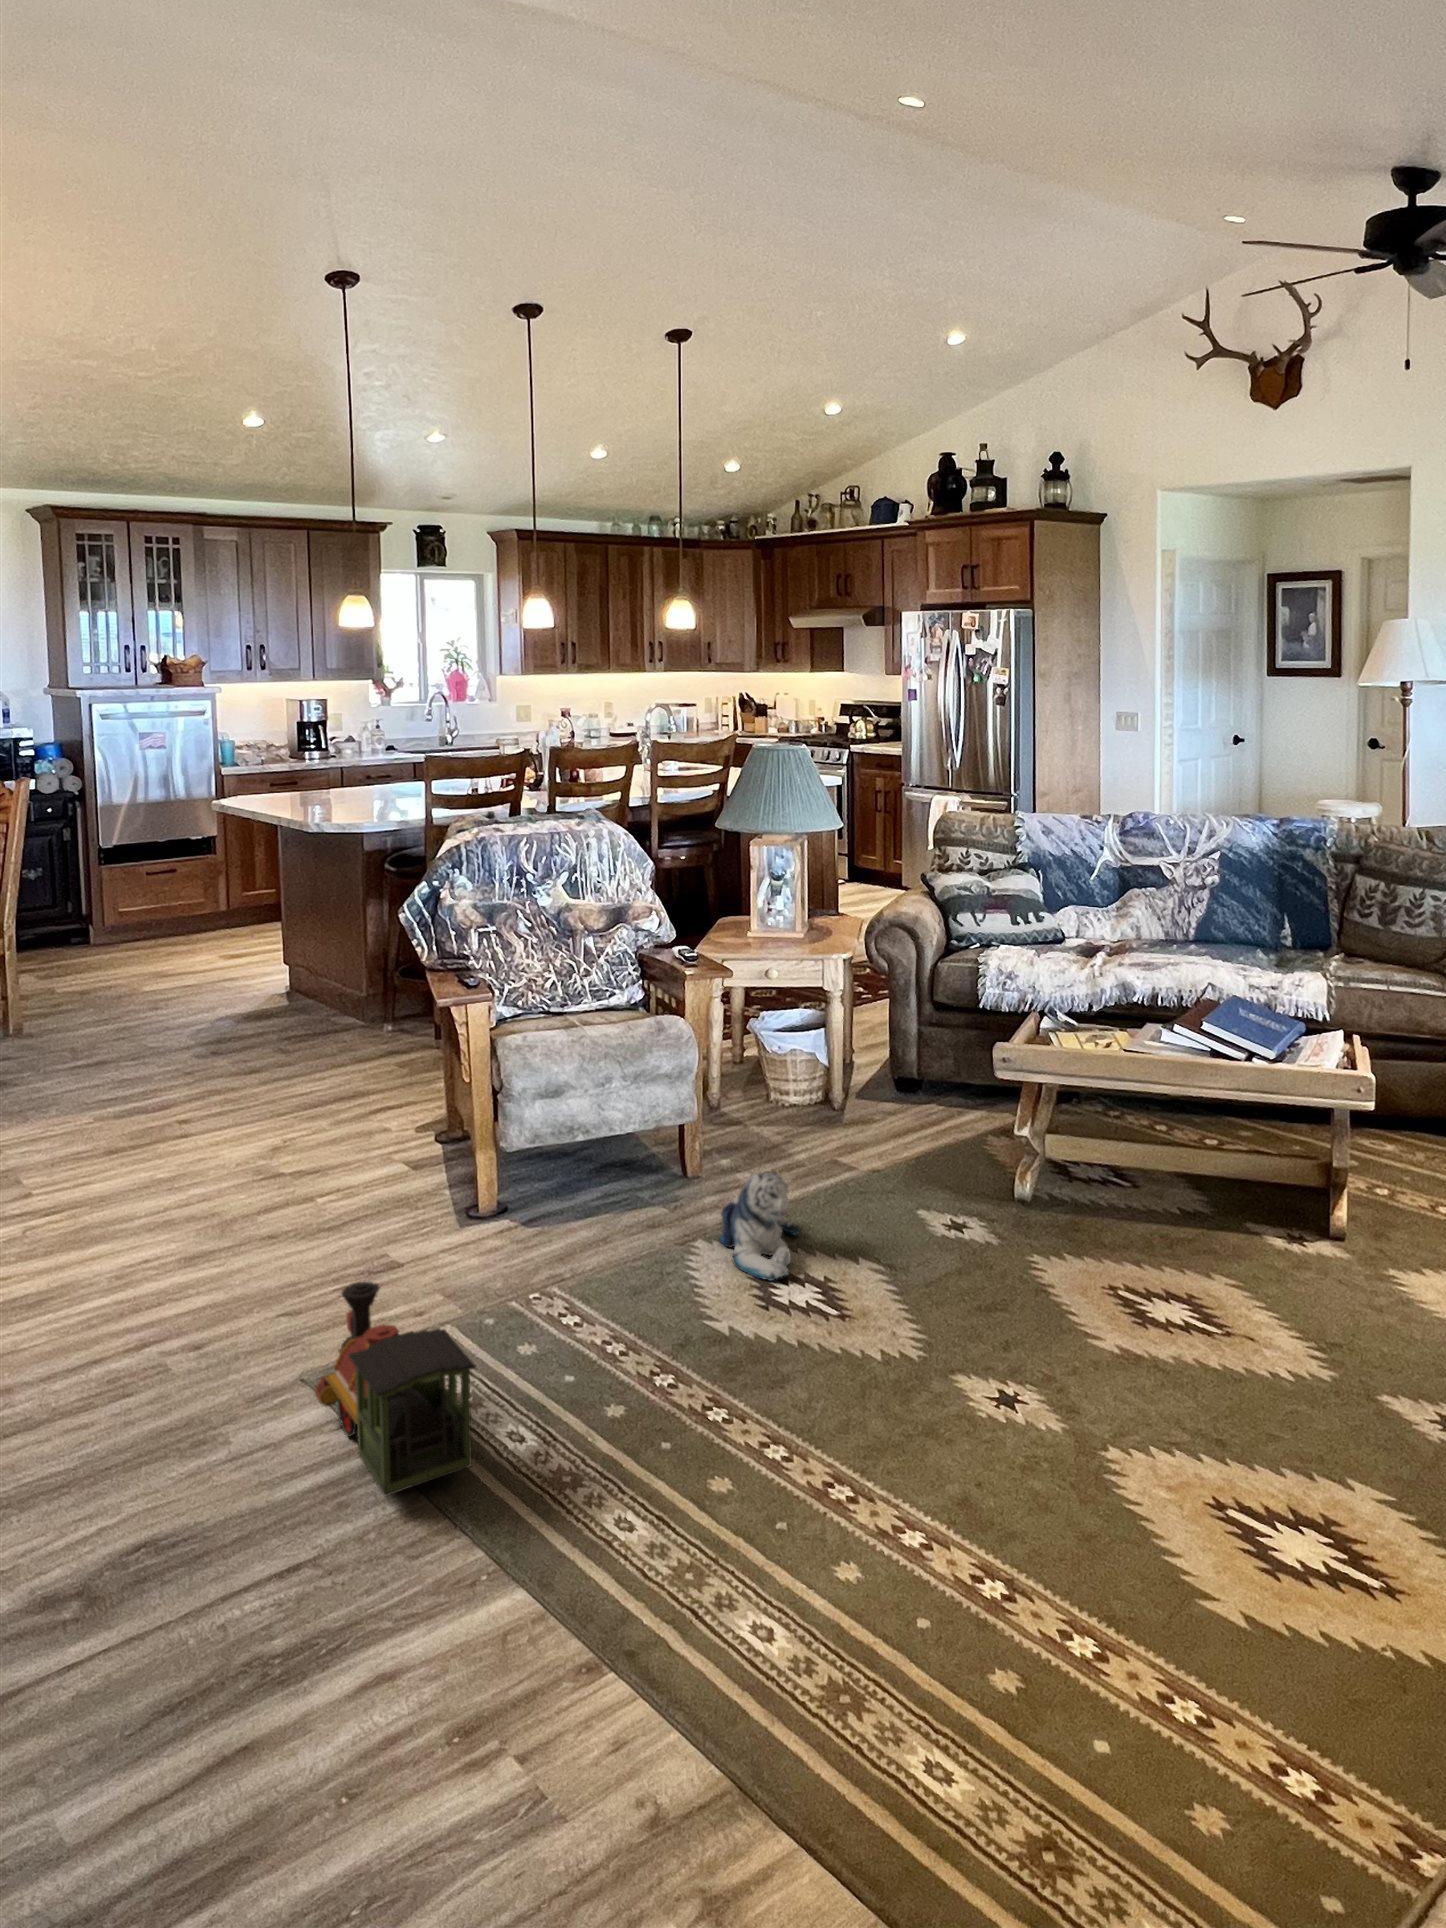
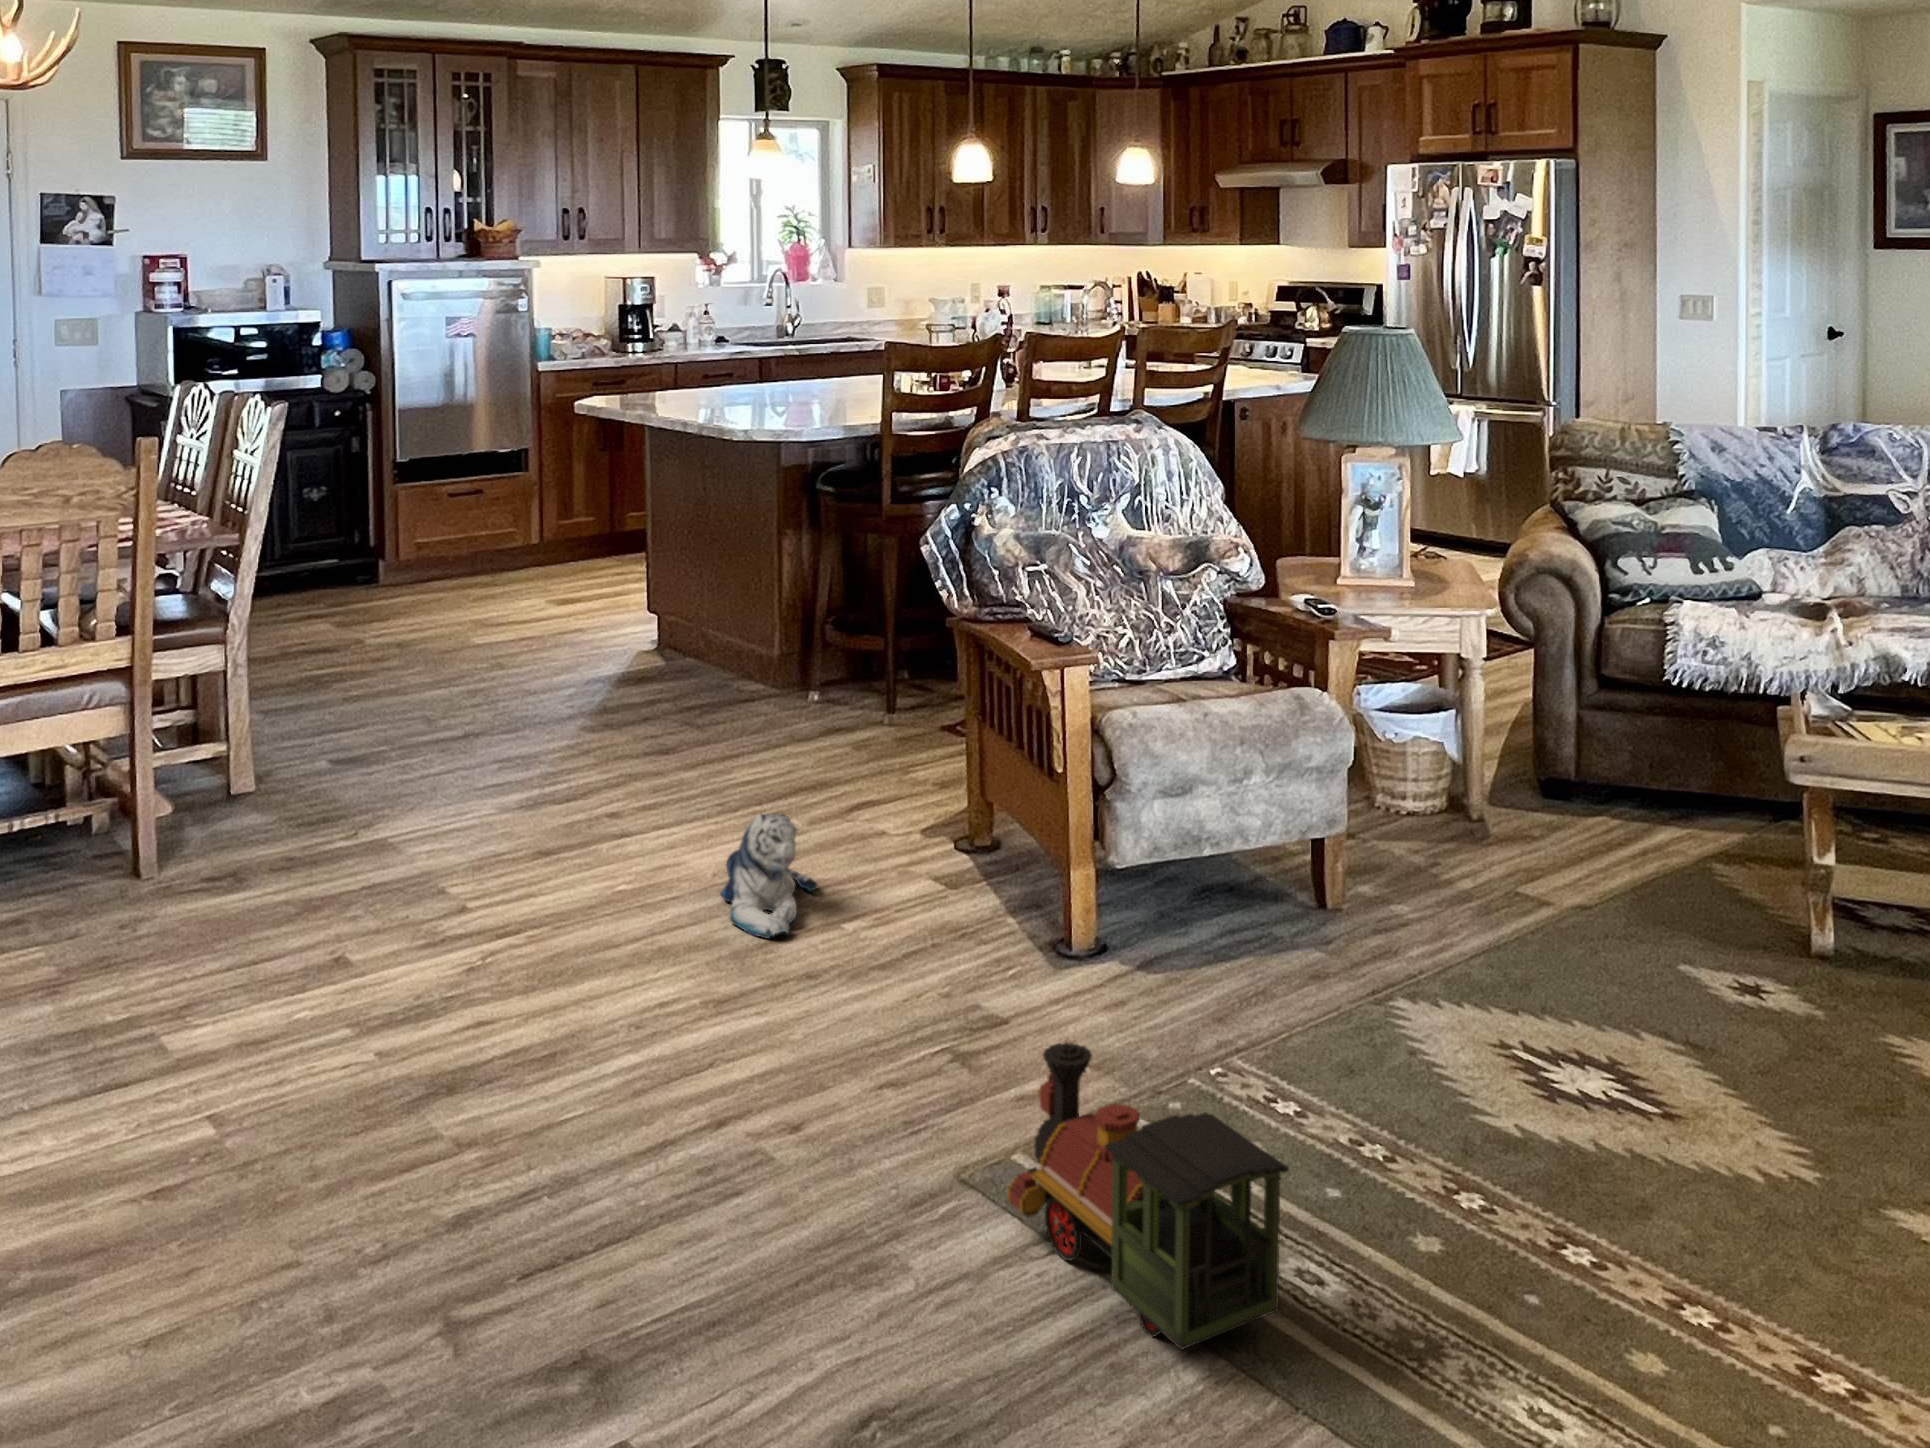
plush toy: present [719,1172,801,1281] -> present [720,814,818,938]

